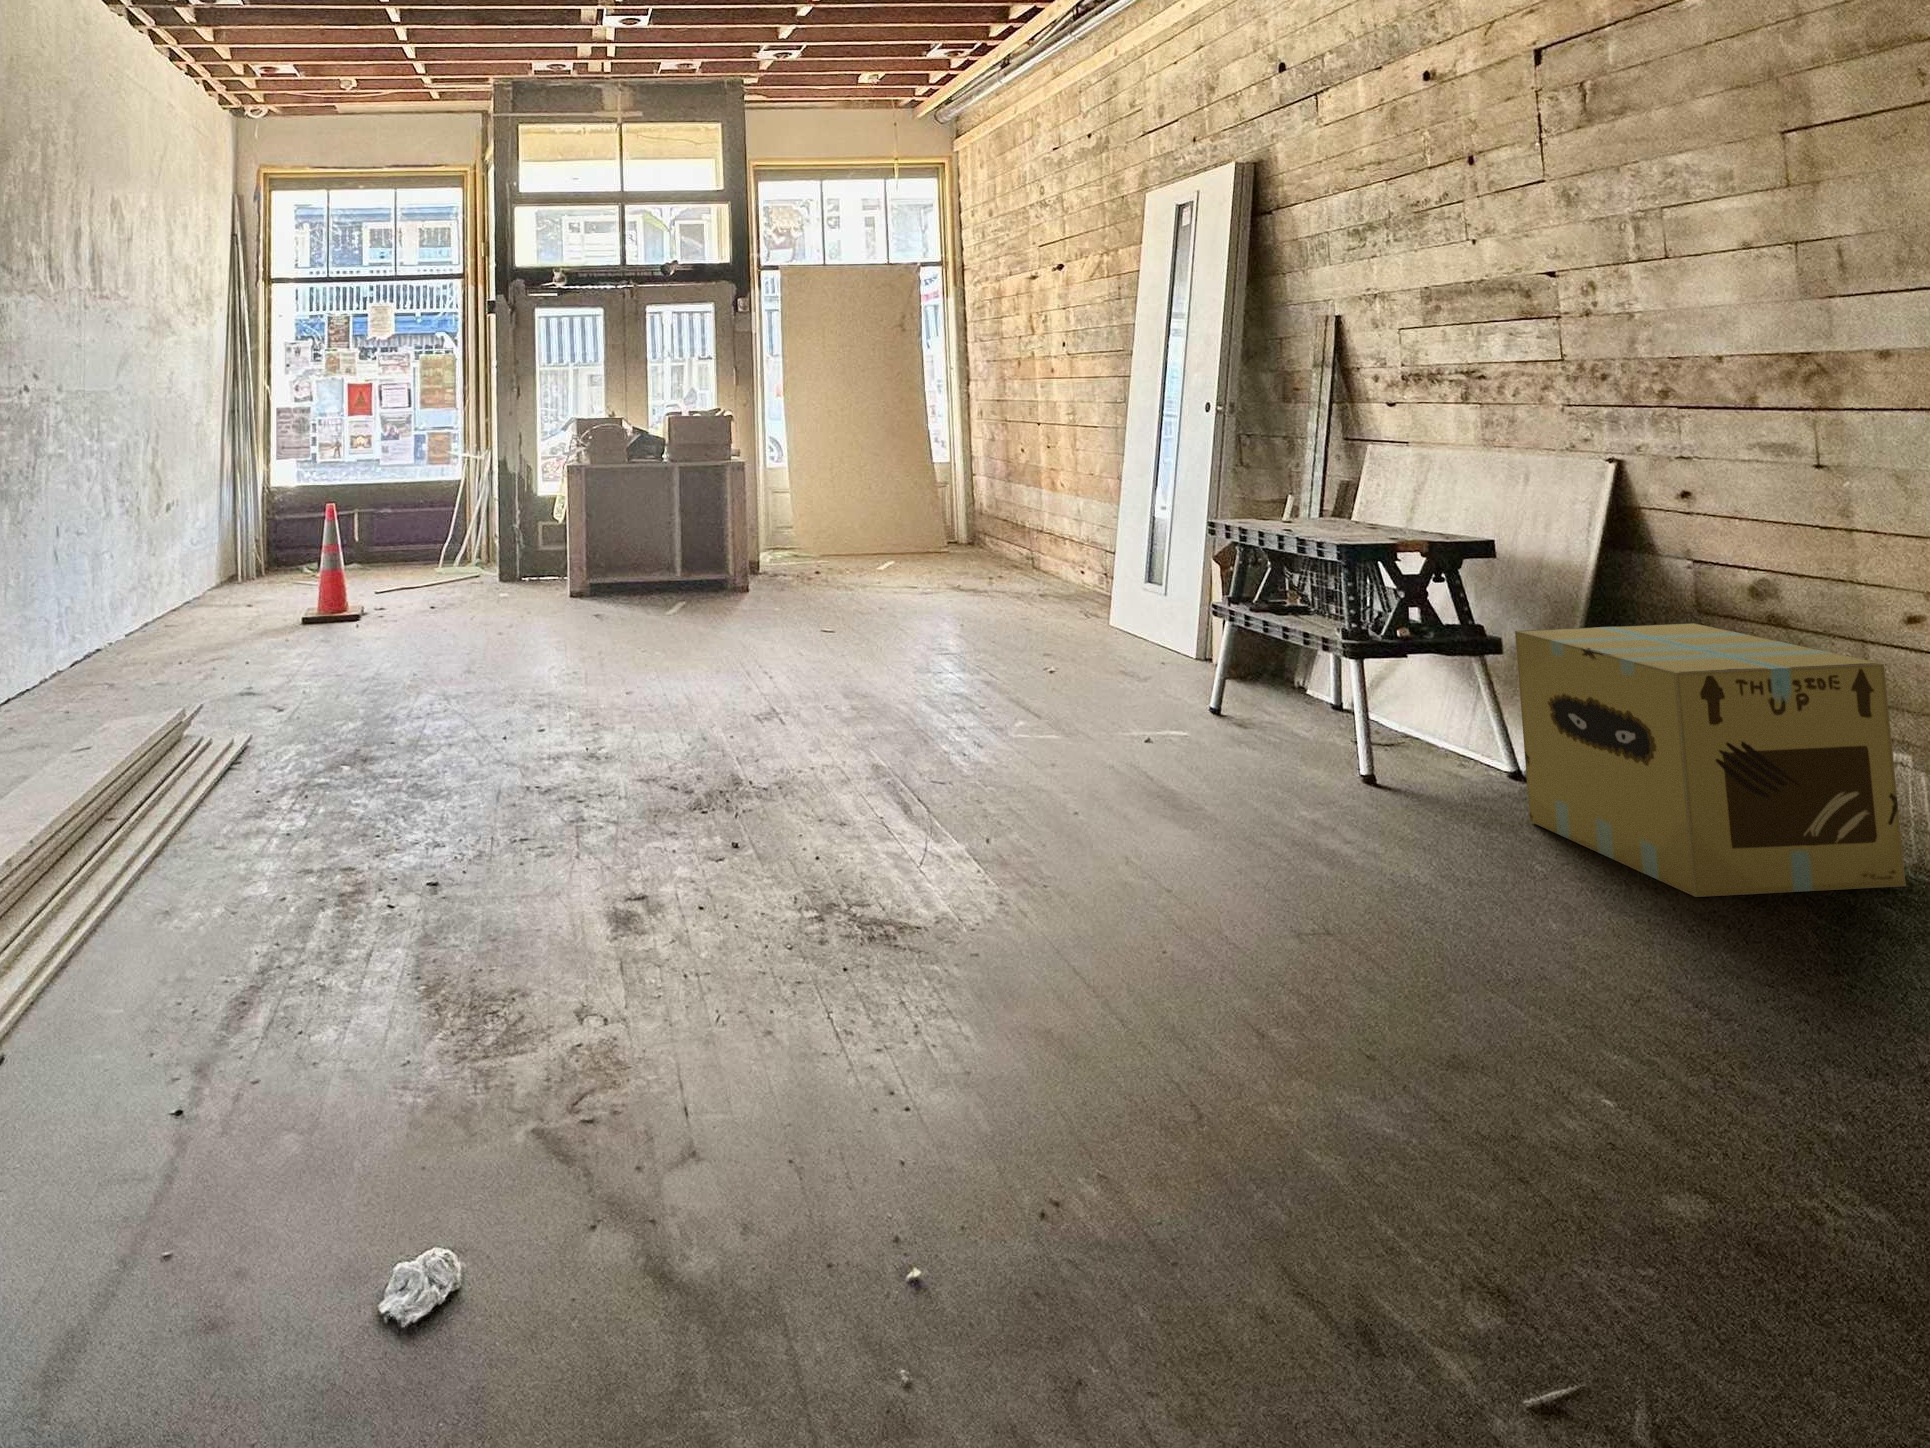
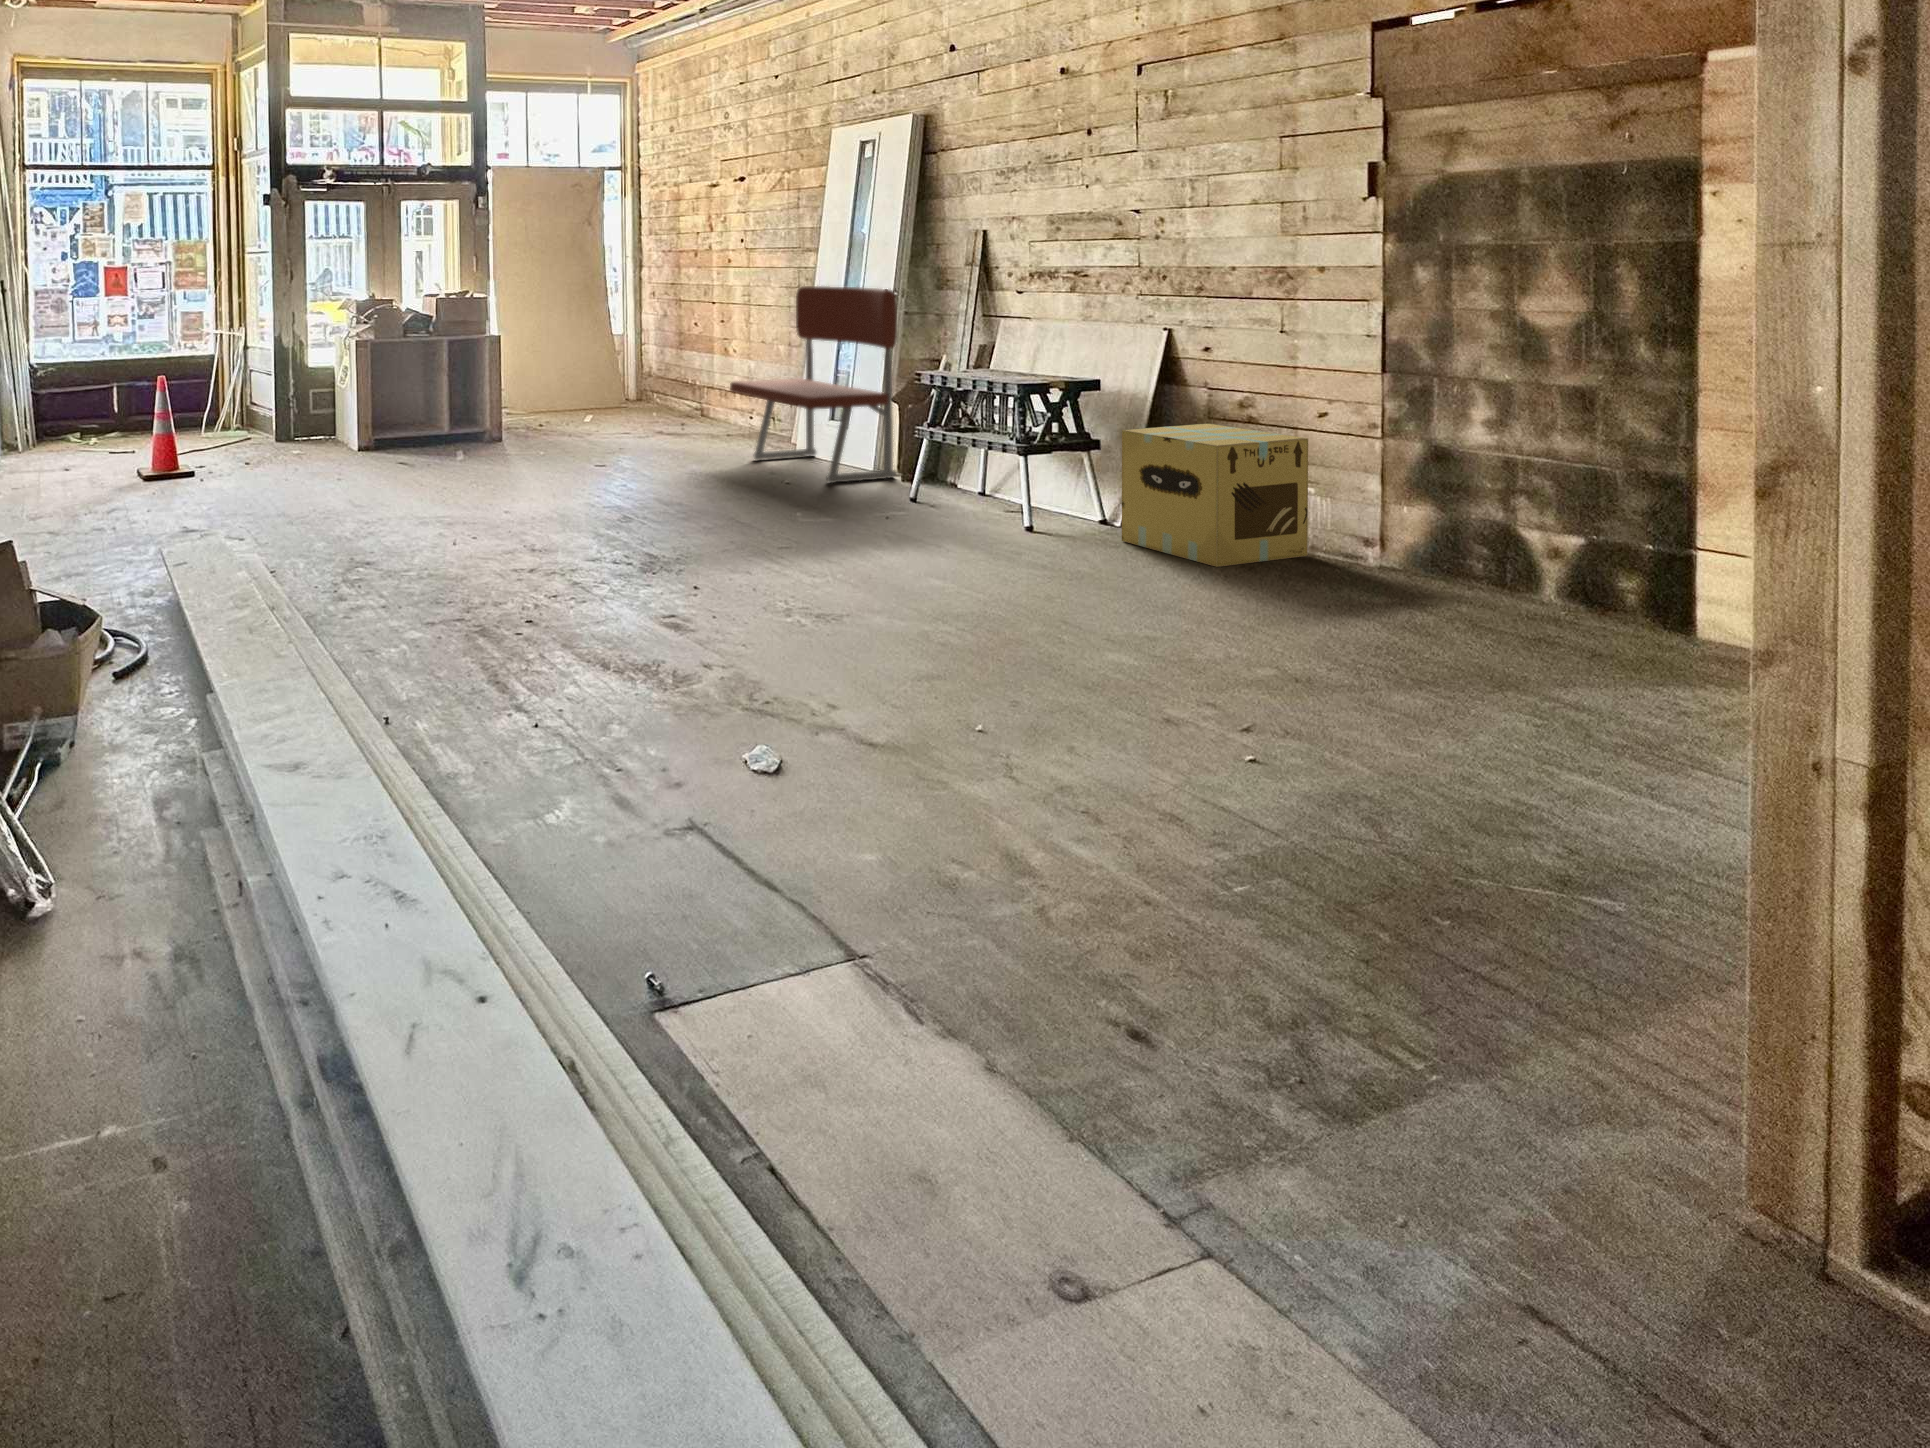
bench: none [997,400,1219,679] -> present [730,286,897,483]

